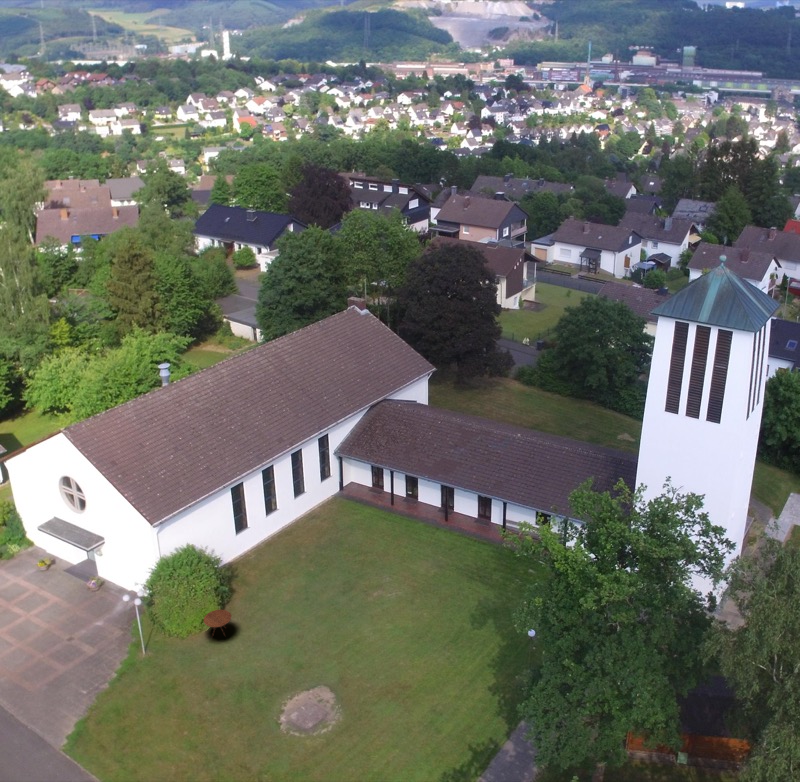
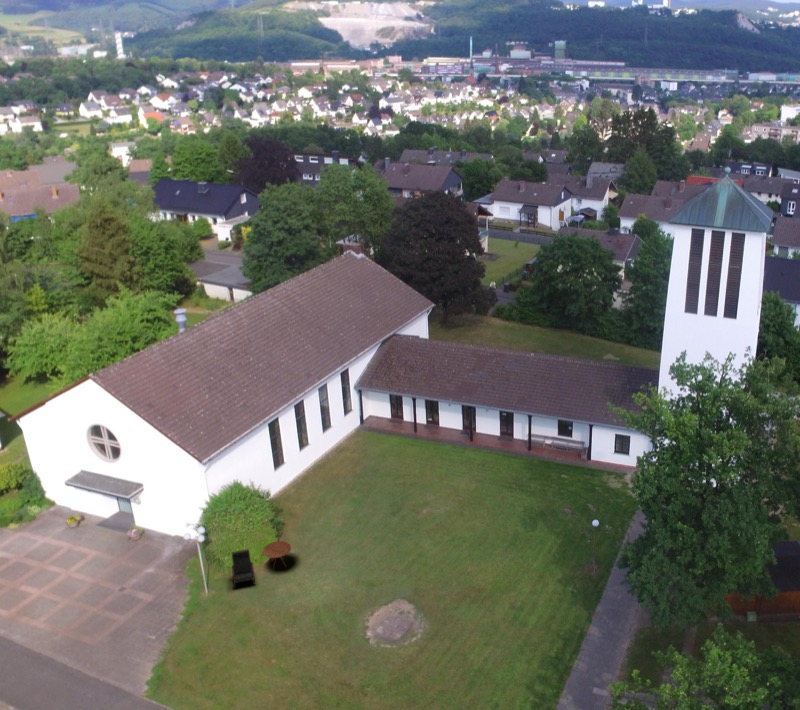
lounge chair: none [168,616,192,654] -> present [232,549,255,585]

